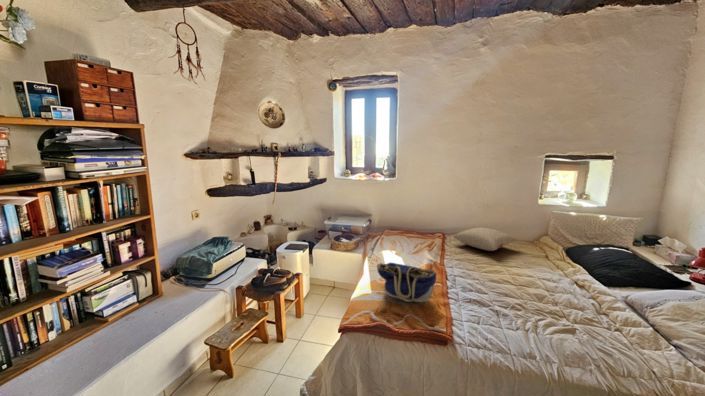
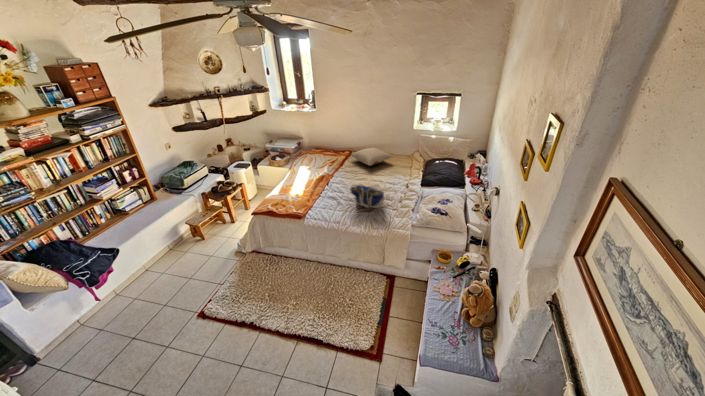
tote bag: present [377,263,436,302] -> present [350,185,384,208]

